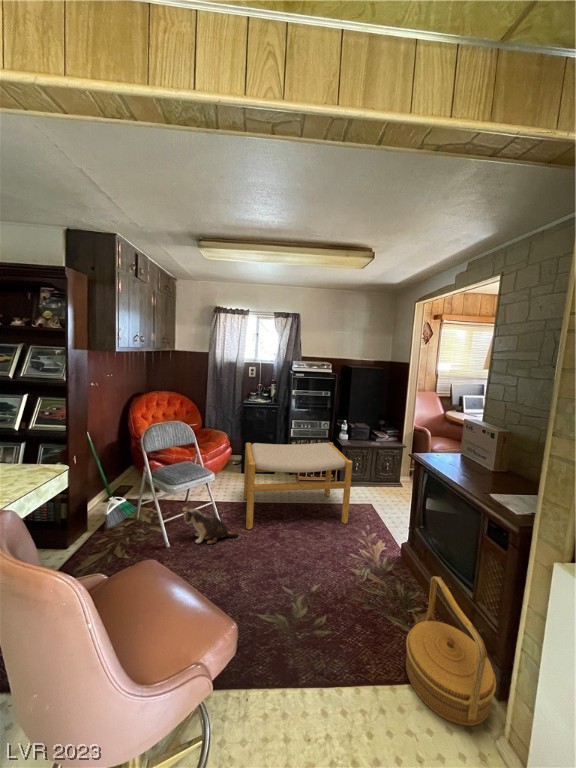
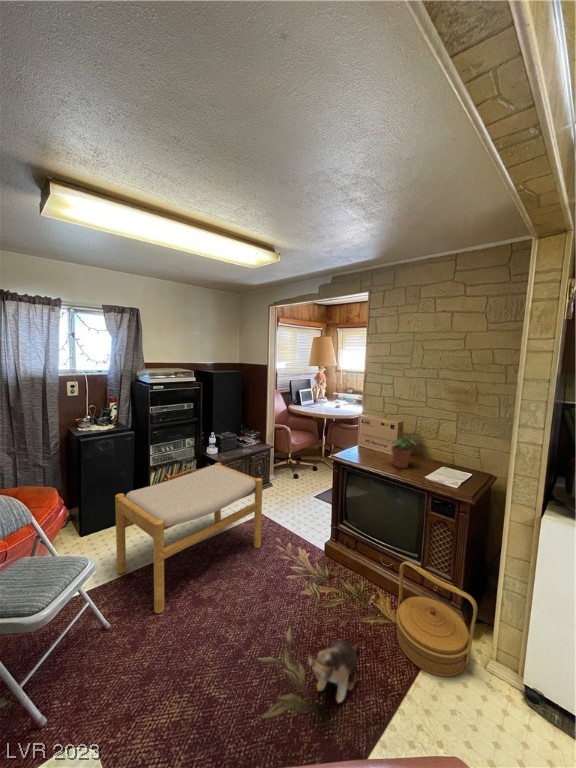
potted plant: none [466,444,506,483] -> present [390,436,416,468]
plush toy: present [182,507,238,544] -> present [308,640,359,703]

